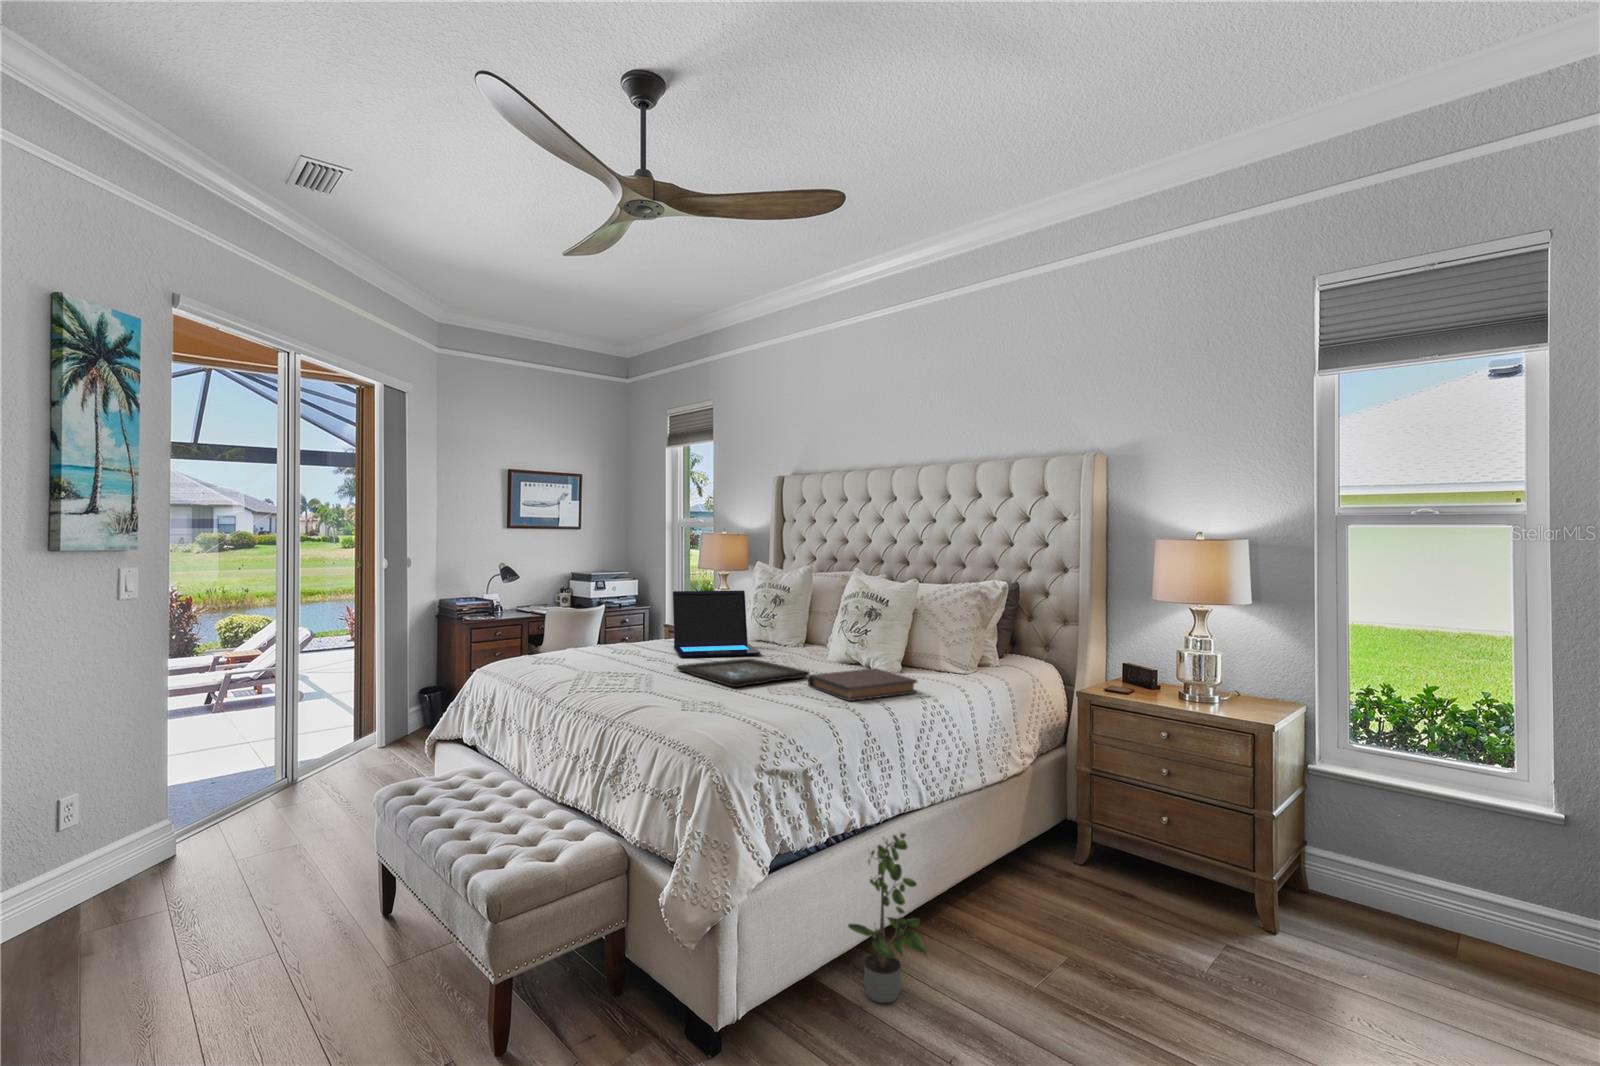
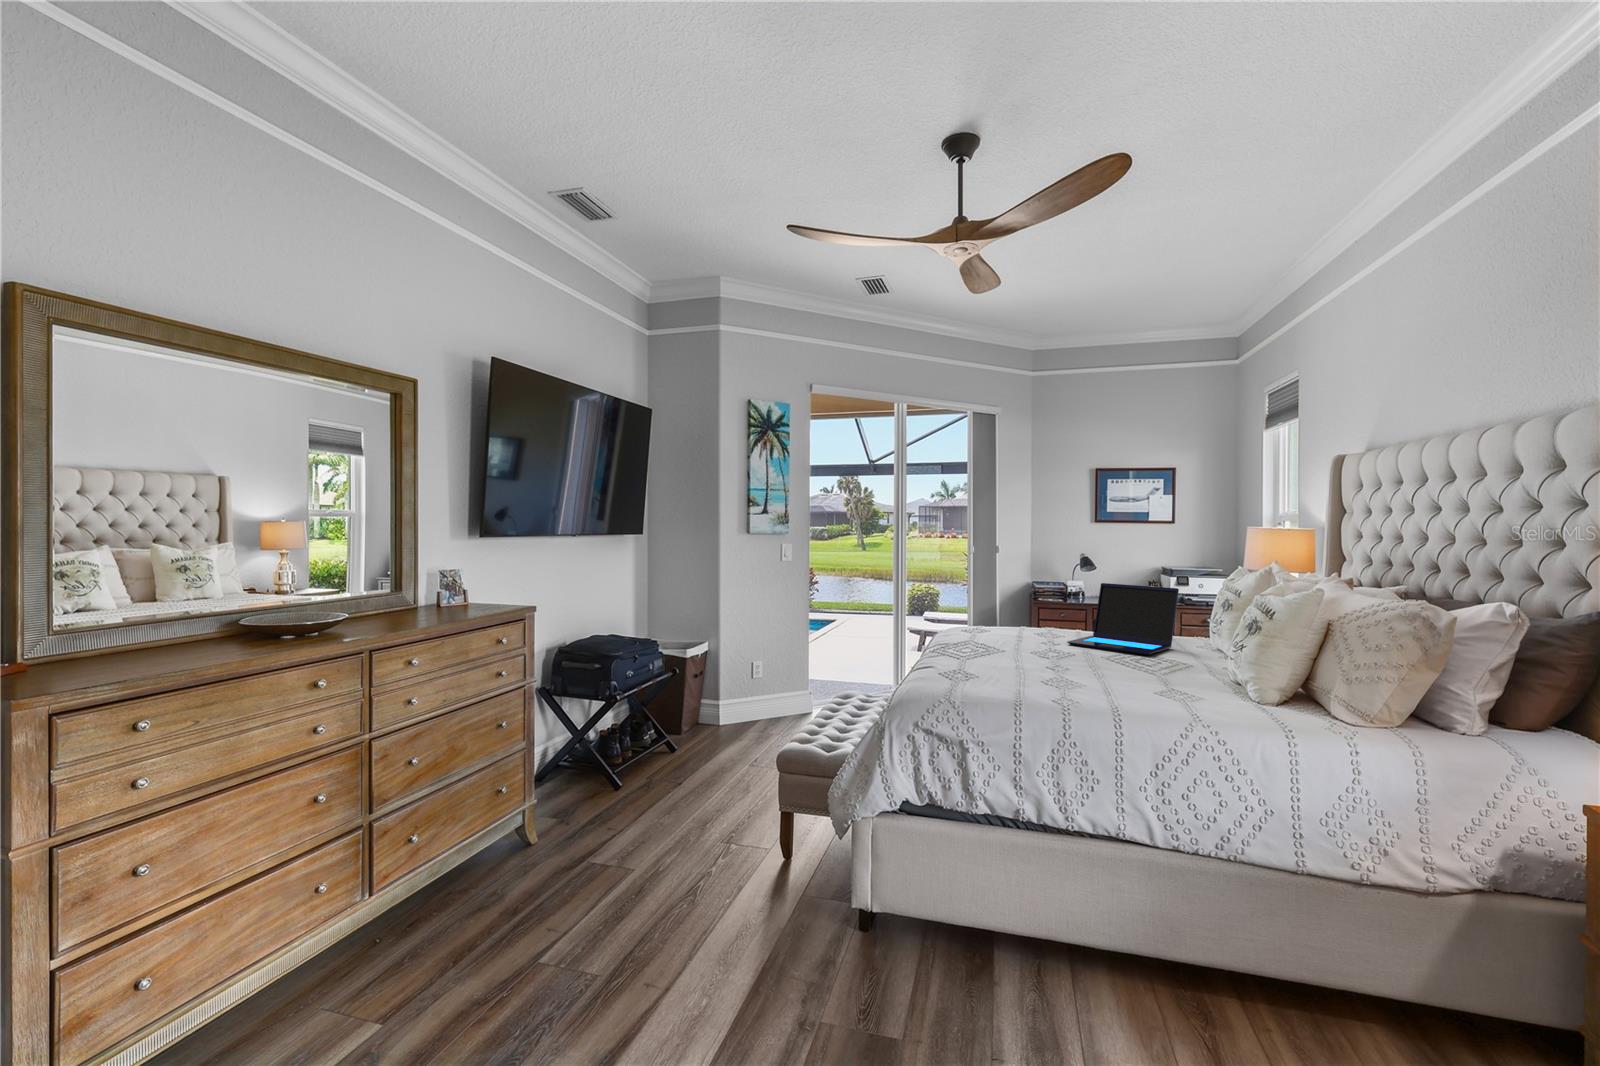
tray: present [677,658,809,687] -> none [1018,647,1121,677]
book: present [808,668,917,701] -> none [1075,672,1184,714]
potted plant: present [848,833,926,1003] -> none [986,833,1087,998]

